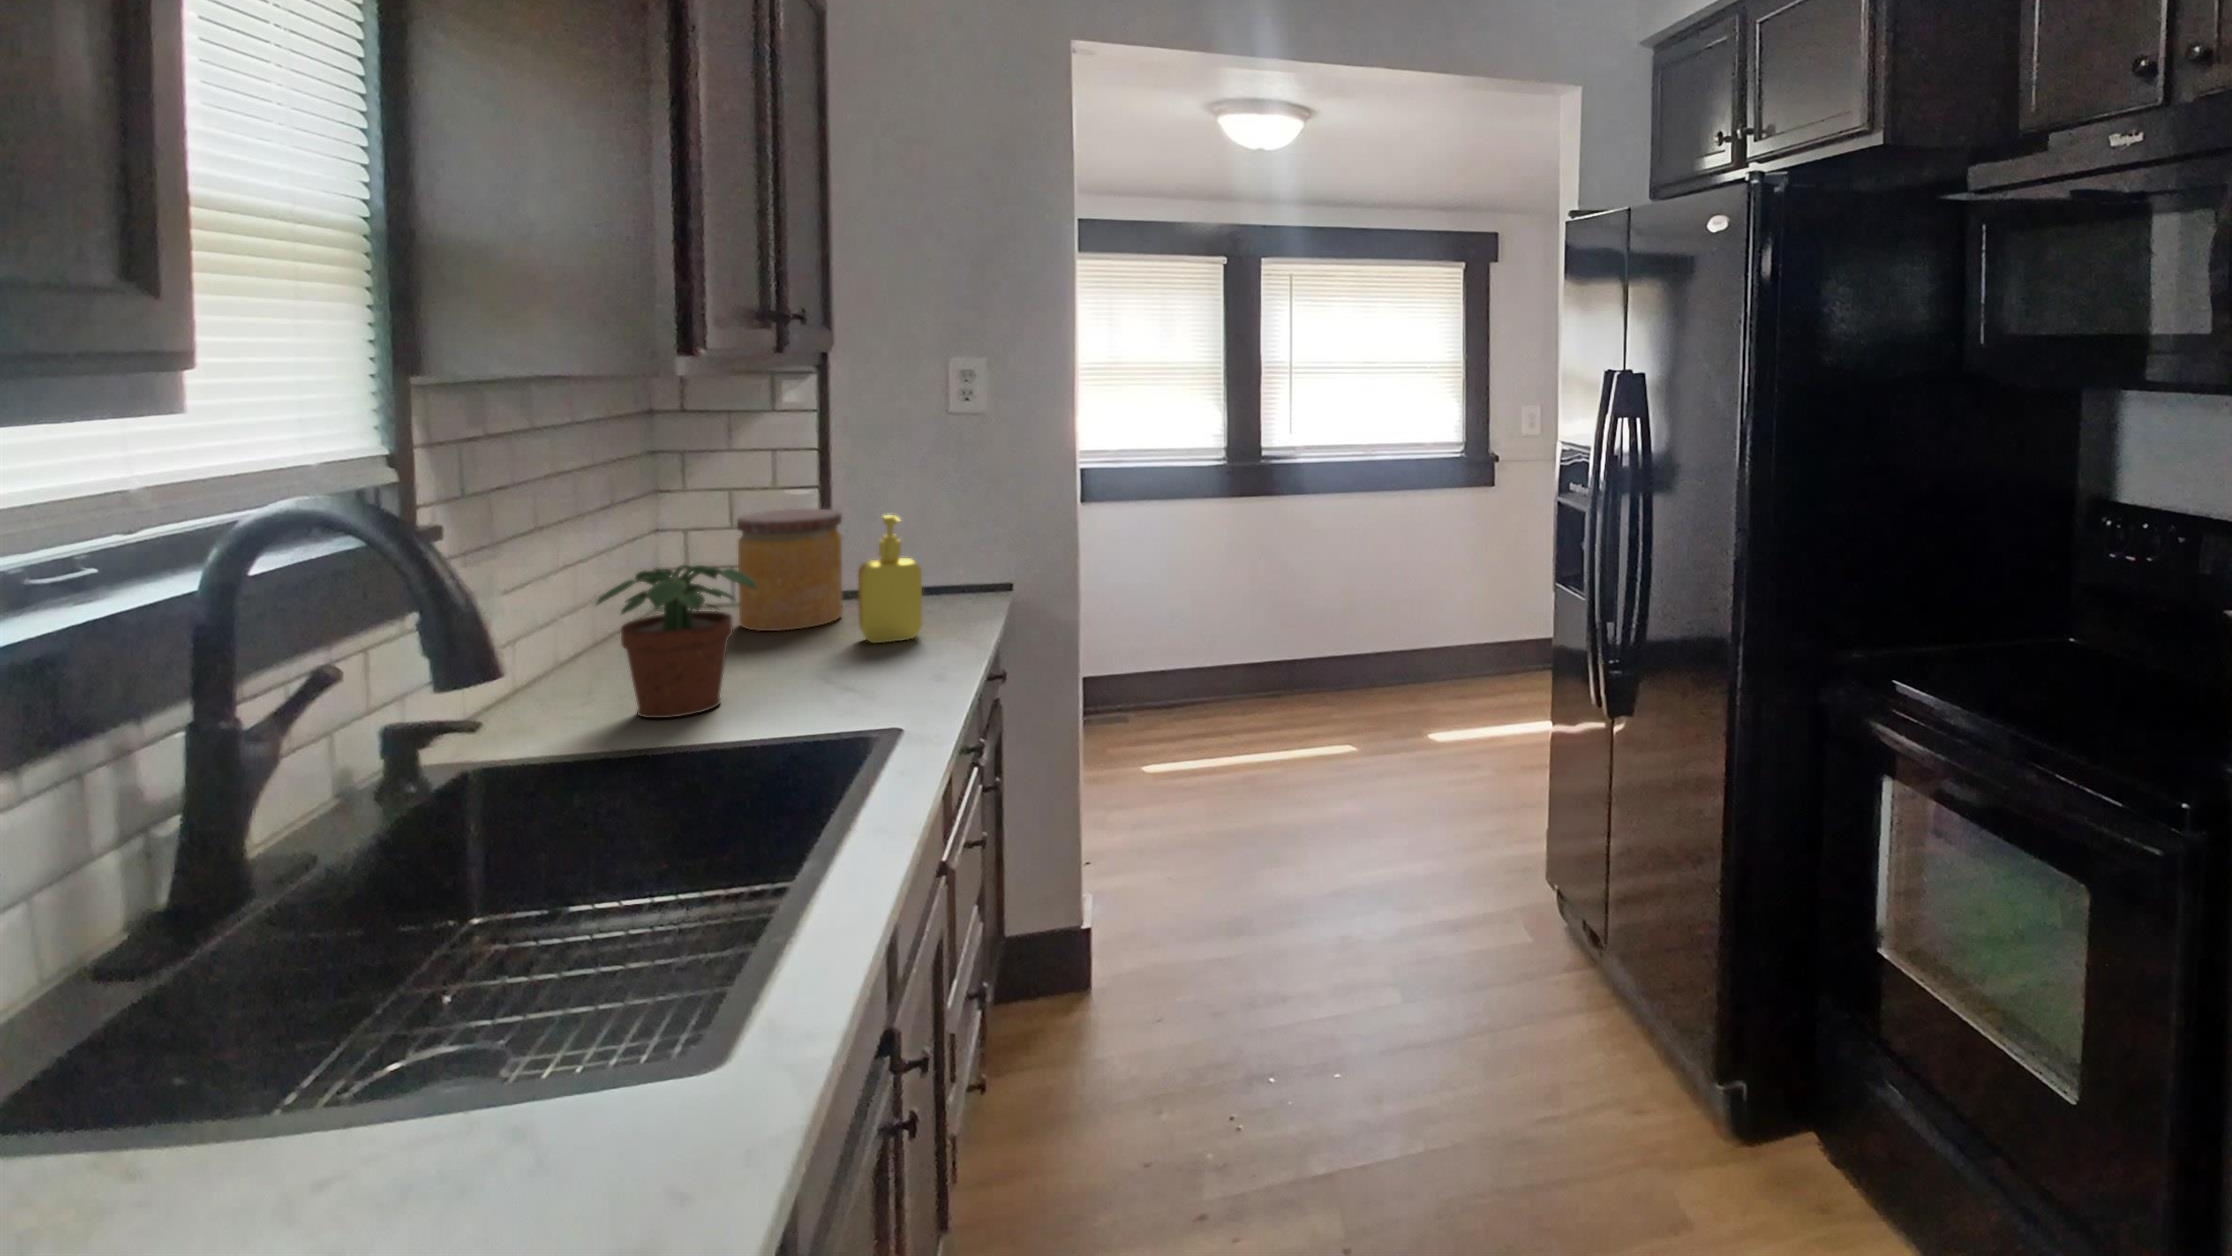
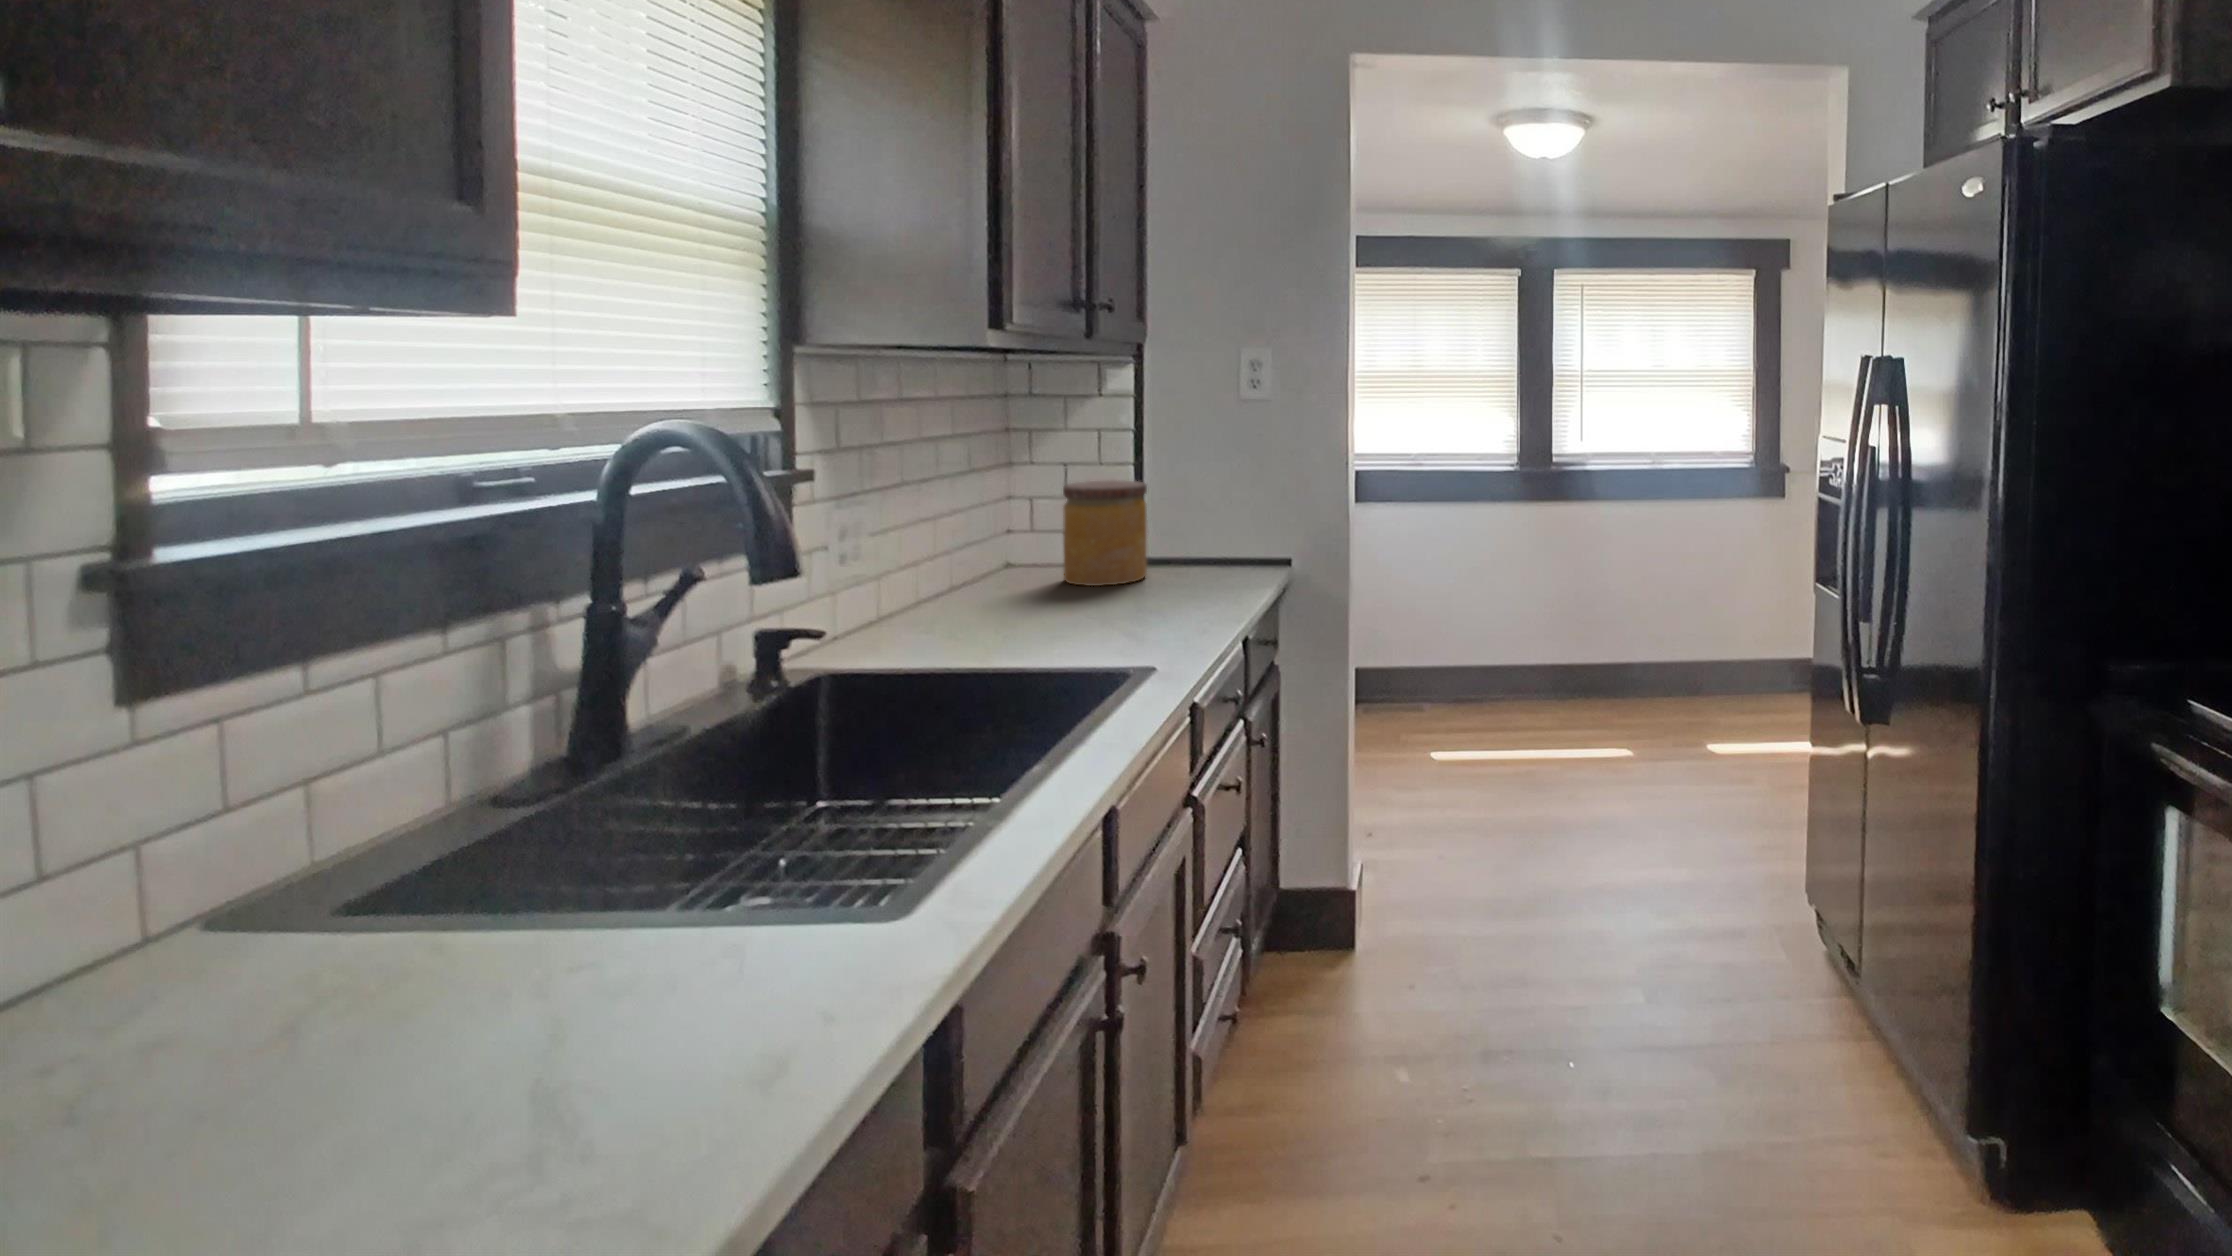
soap dispenser: present [858,515,922,643] -> none [1152,484,1203,600]
potted plant: present [596,565,757,718] -> none [923,516,1052,647]

